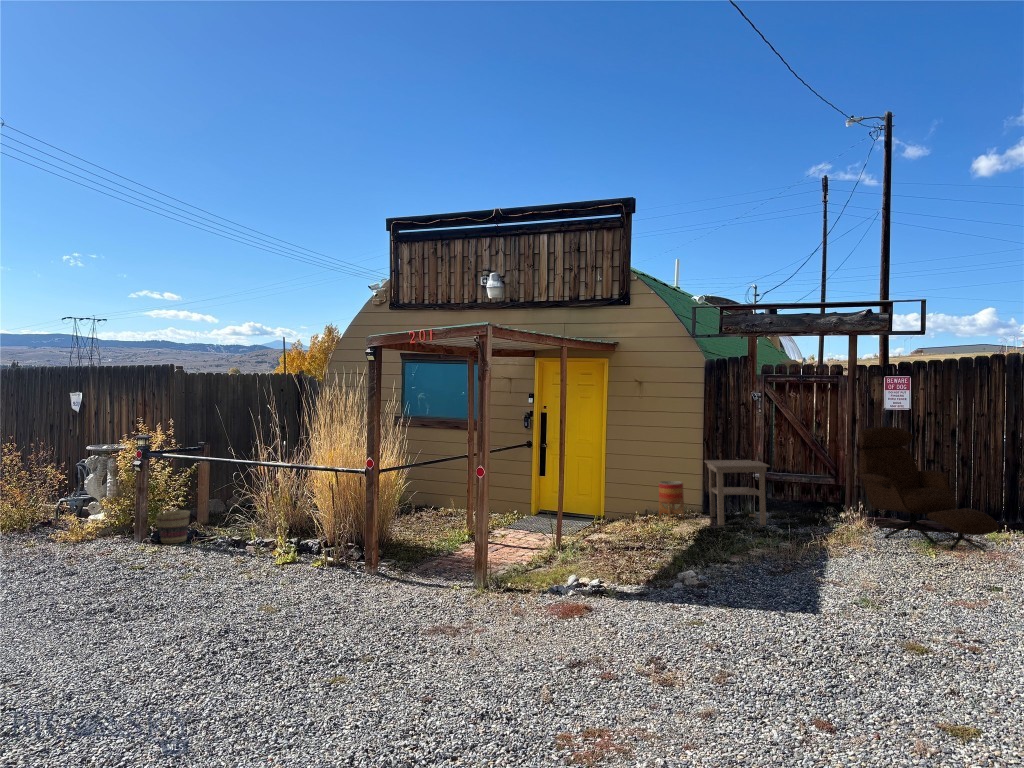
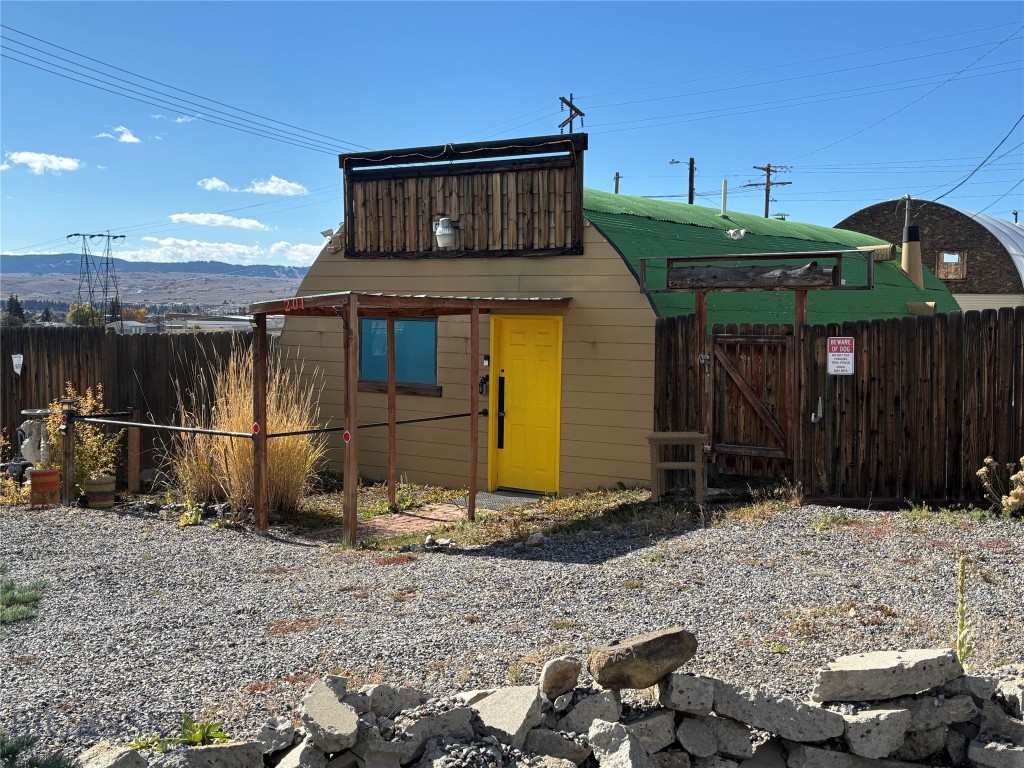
lounge chair: present [859,427,999,552] -> none [785,394,896,526]
planter: present [659,481,684,520] -> present [30,469,60,510]

